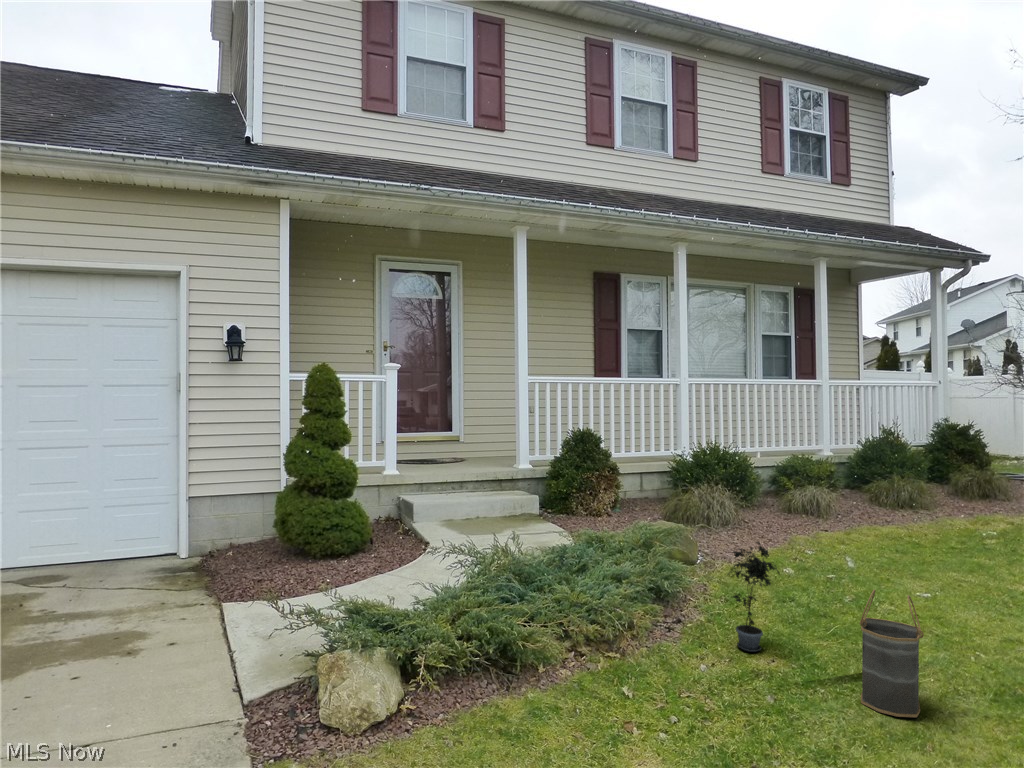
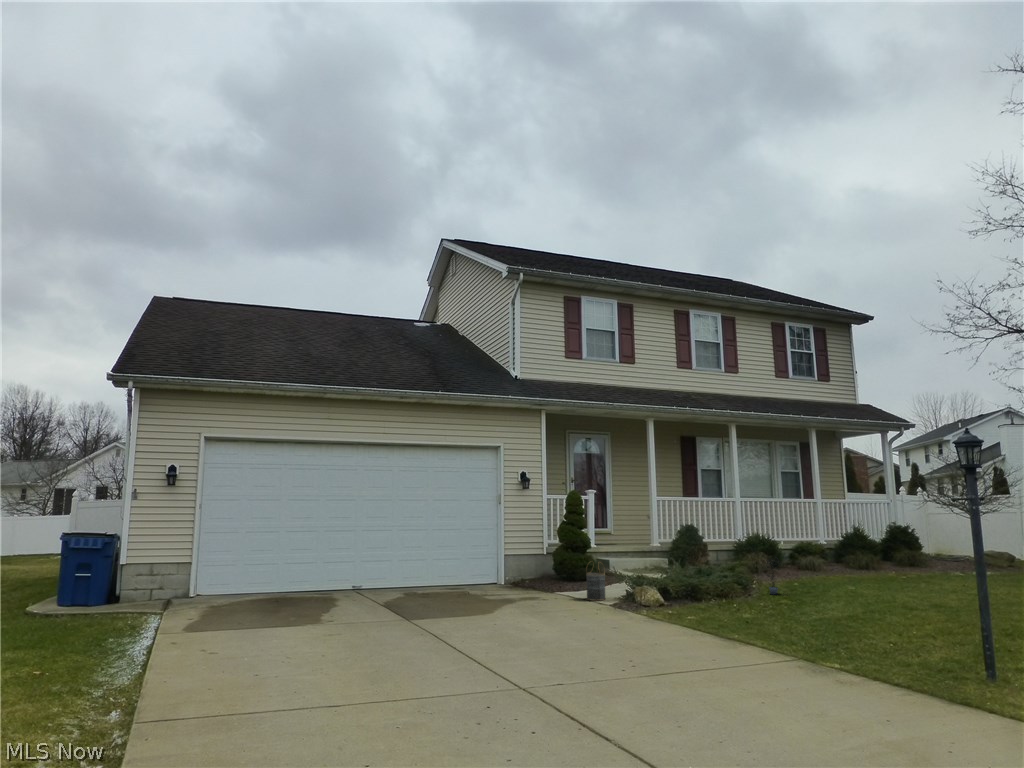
basket: present [860,590,924,717] -> present [587,572,605,601]

